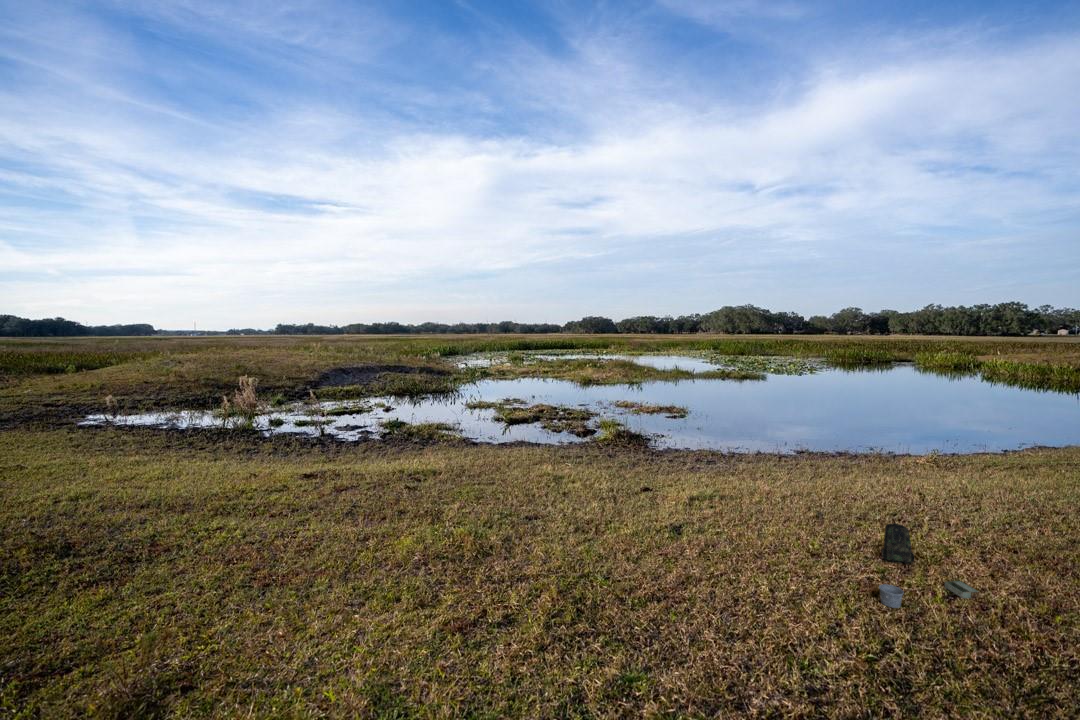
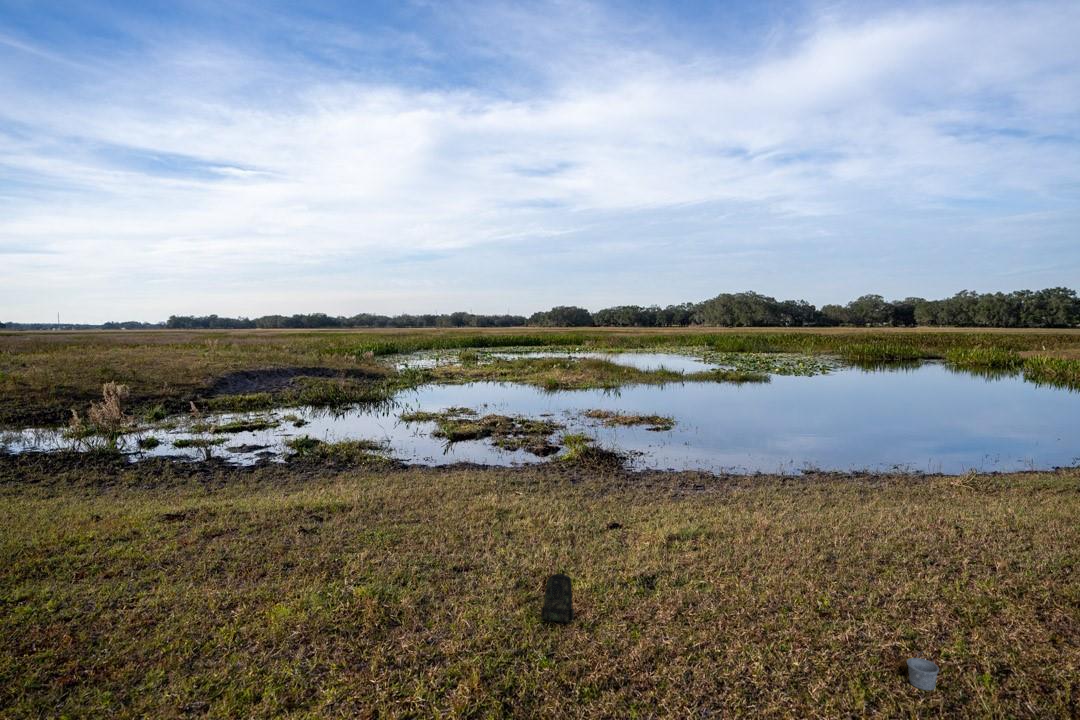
backpack: present [881,523,914,564] -> present [541,573,575,623]
toolbox: present [945,581,978,598] -> none [991,649,1034,673]

